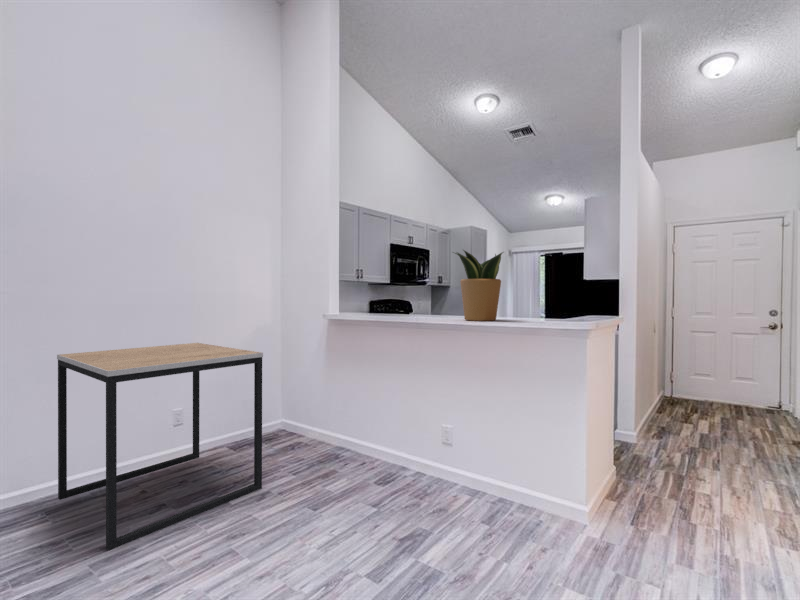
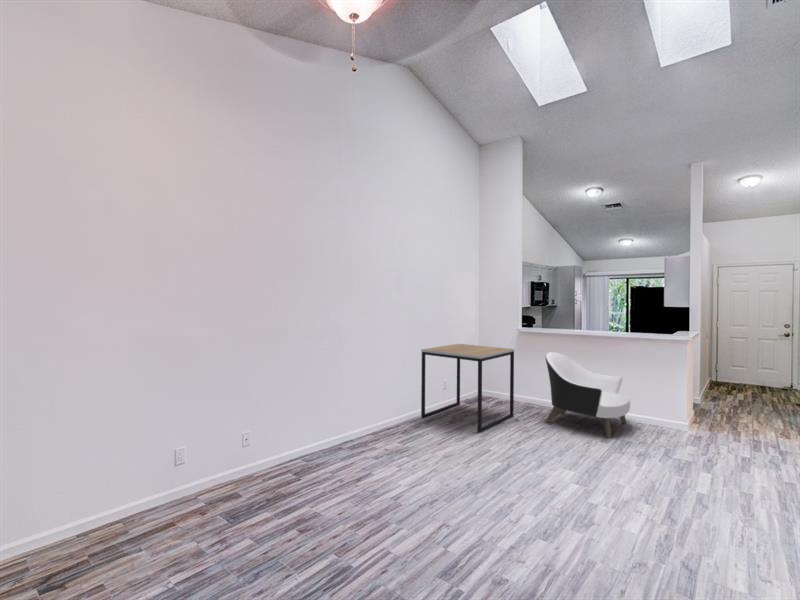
potted plant: present [455,250,503,321] -> none [610,299,644,334]
armchair: none [307,358,473,563] -> present [545,352,630,438]

